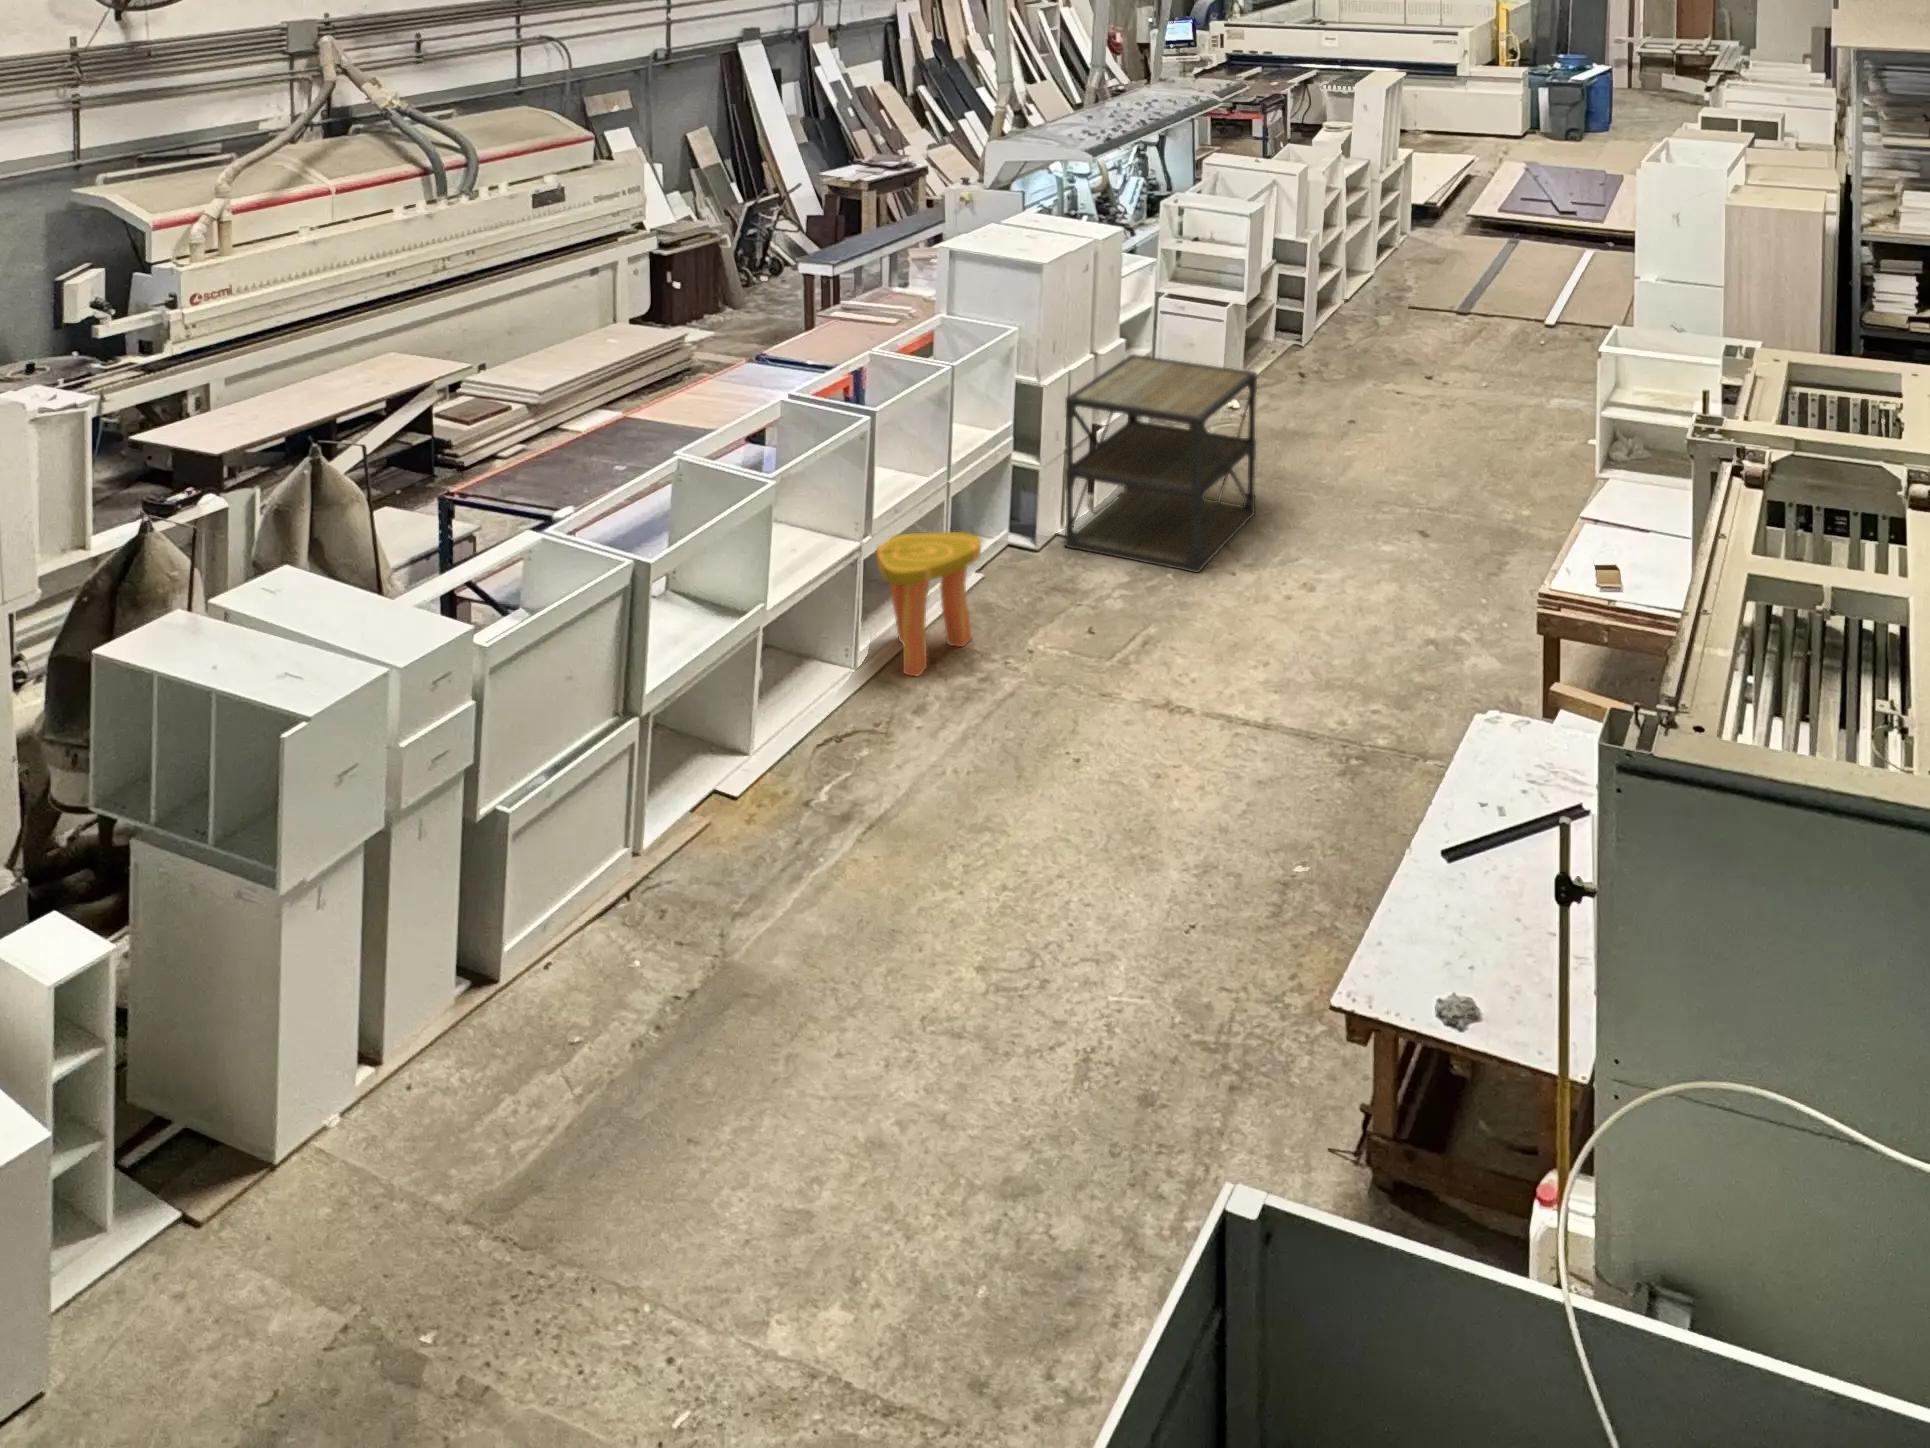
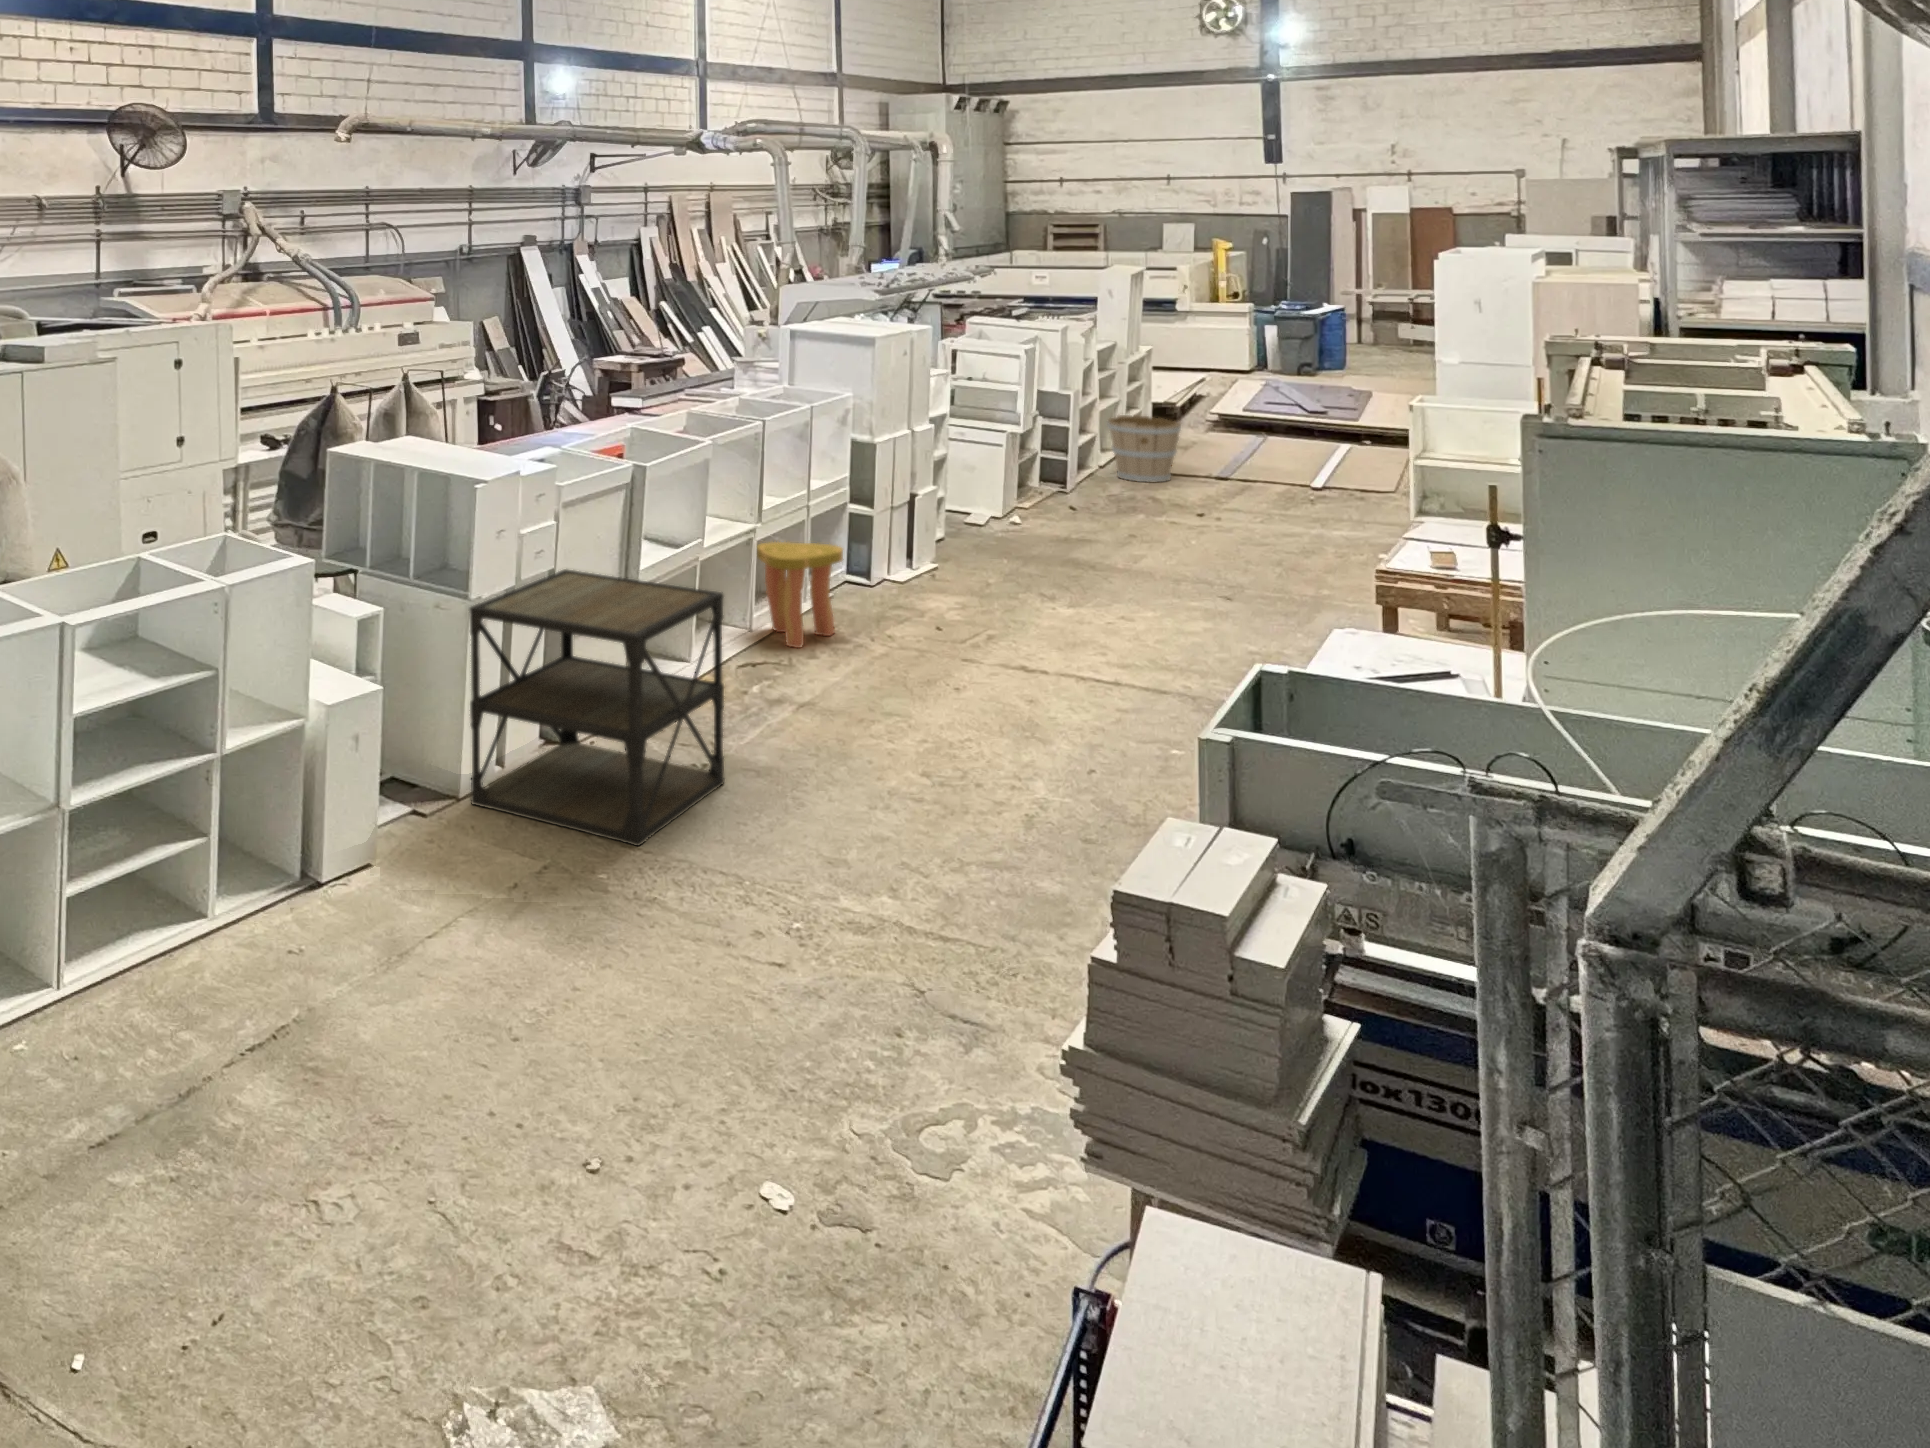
wooden bucket: none [1356,237,1428,314] -> present [1107,415,1181,482]
shelving unit: present [1065,354,1257,573] -> present [469,569,724,846]

